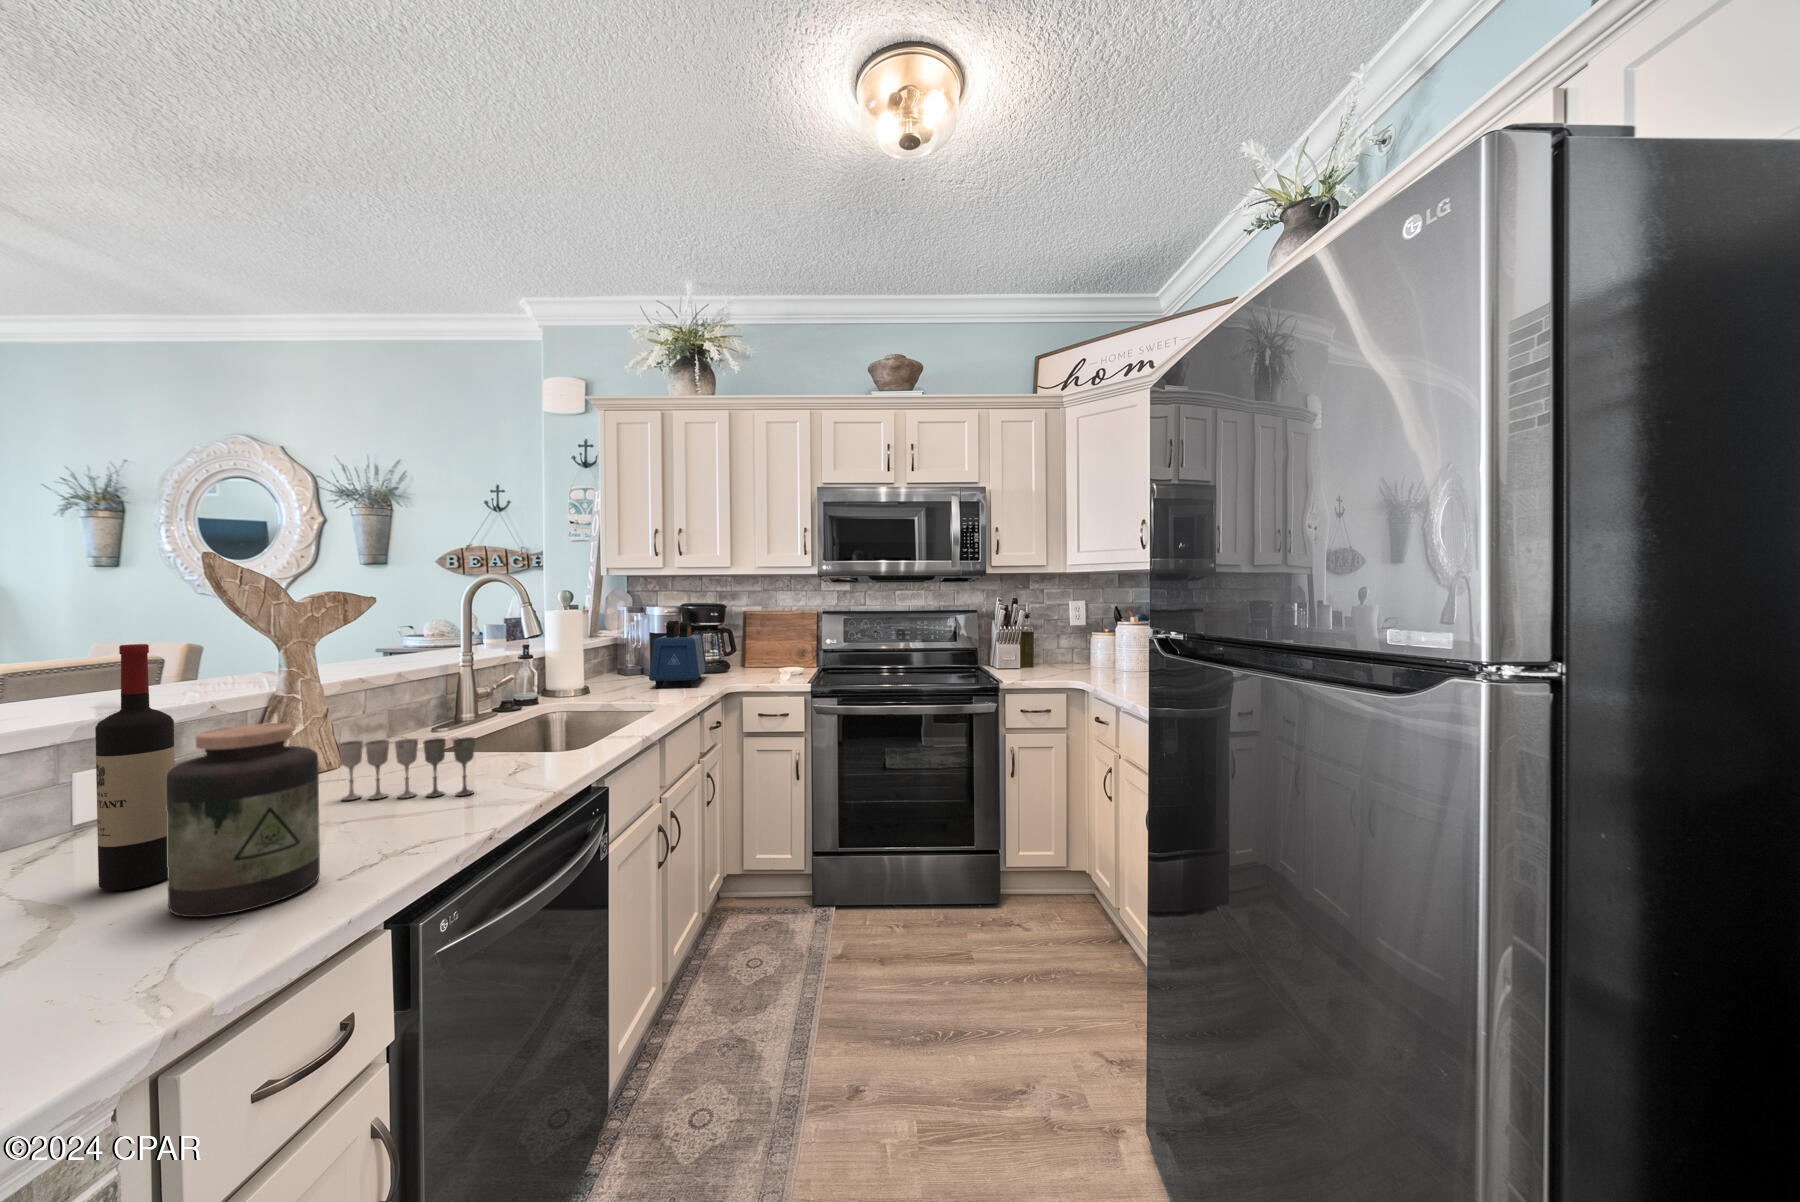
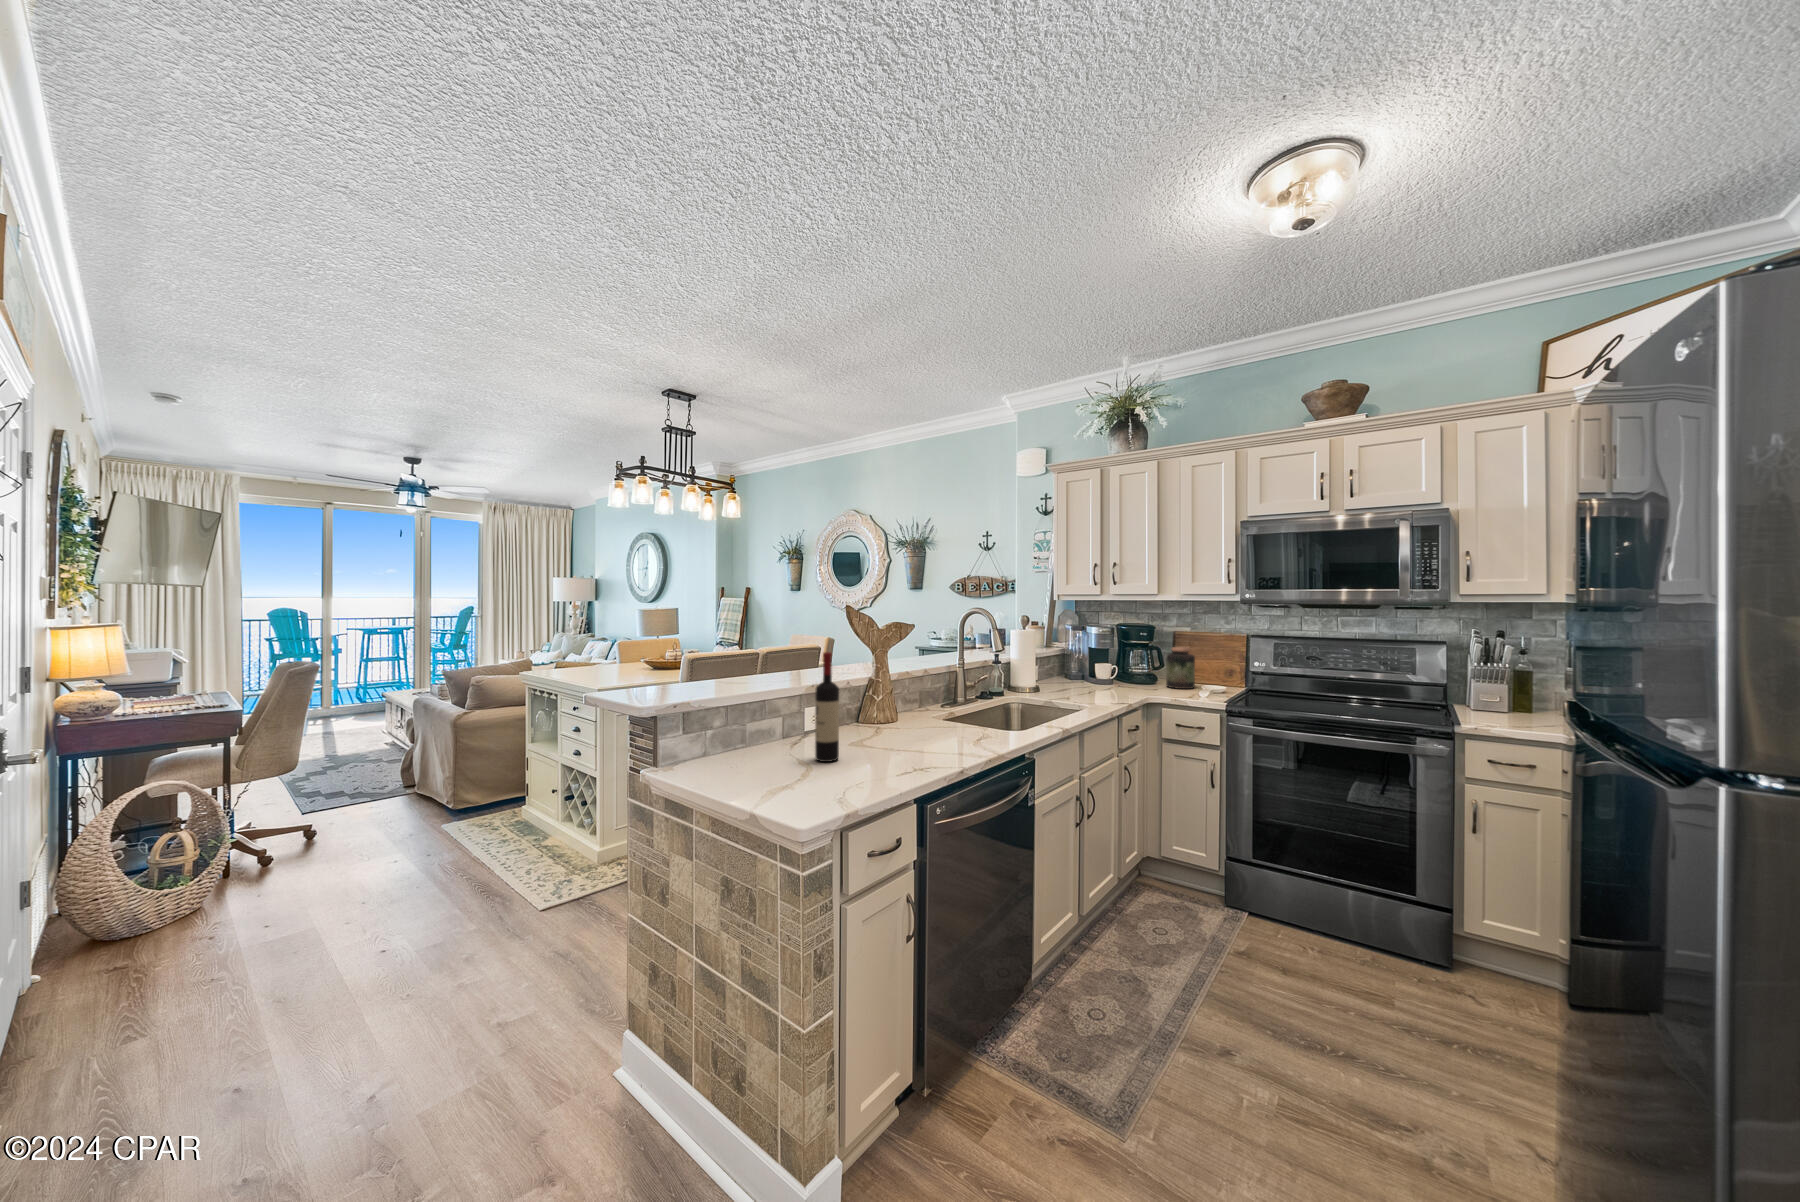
toaster: present [649,621,707,688] -> none [1084,639,1135,694]
jar: present [166,723,320,917] -> present [1166,647,1195,689]
wine glass: present [339,737,475,800] -> none [897,707,959,747]

